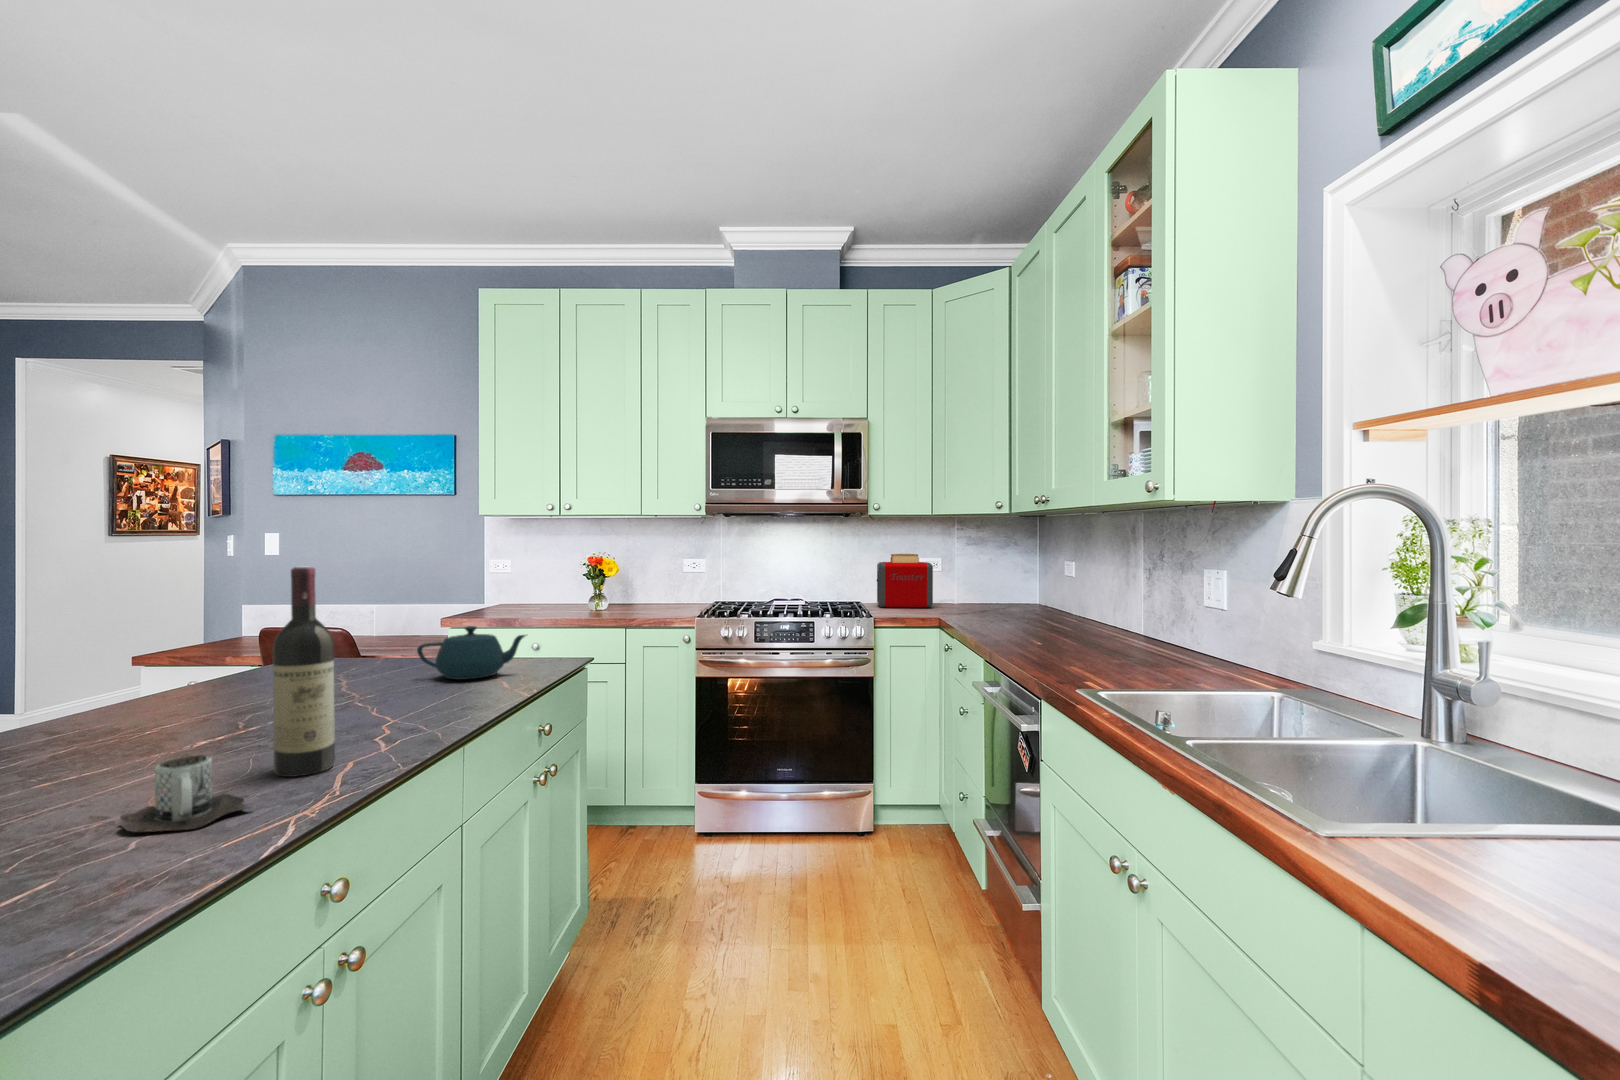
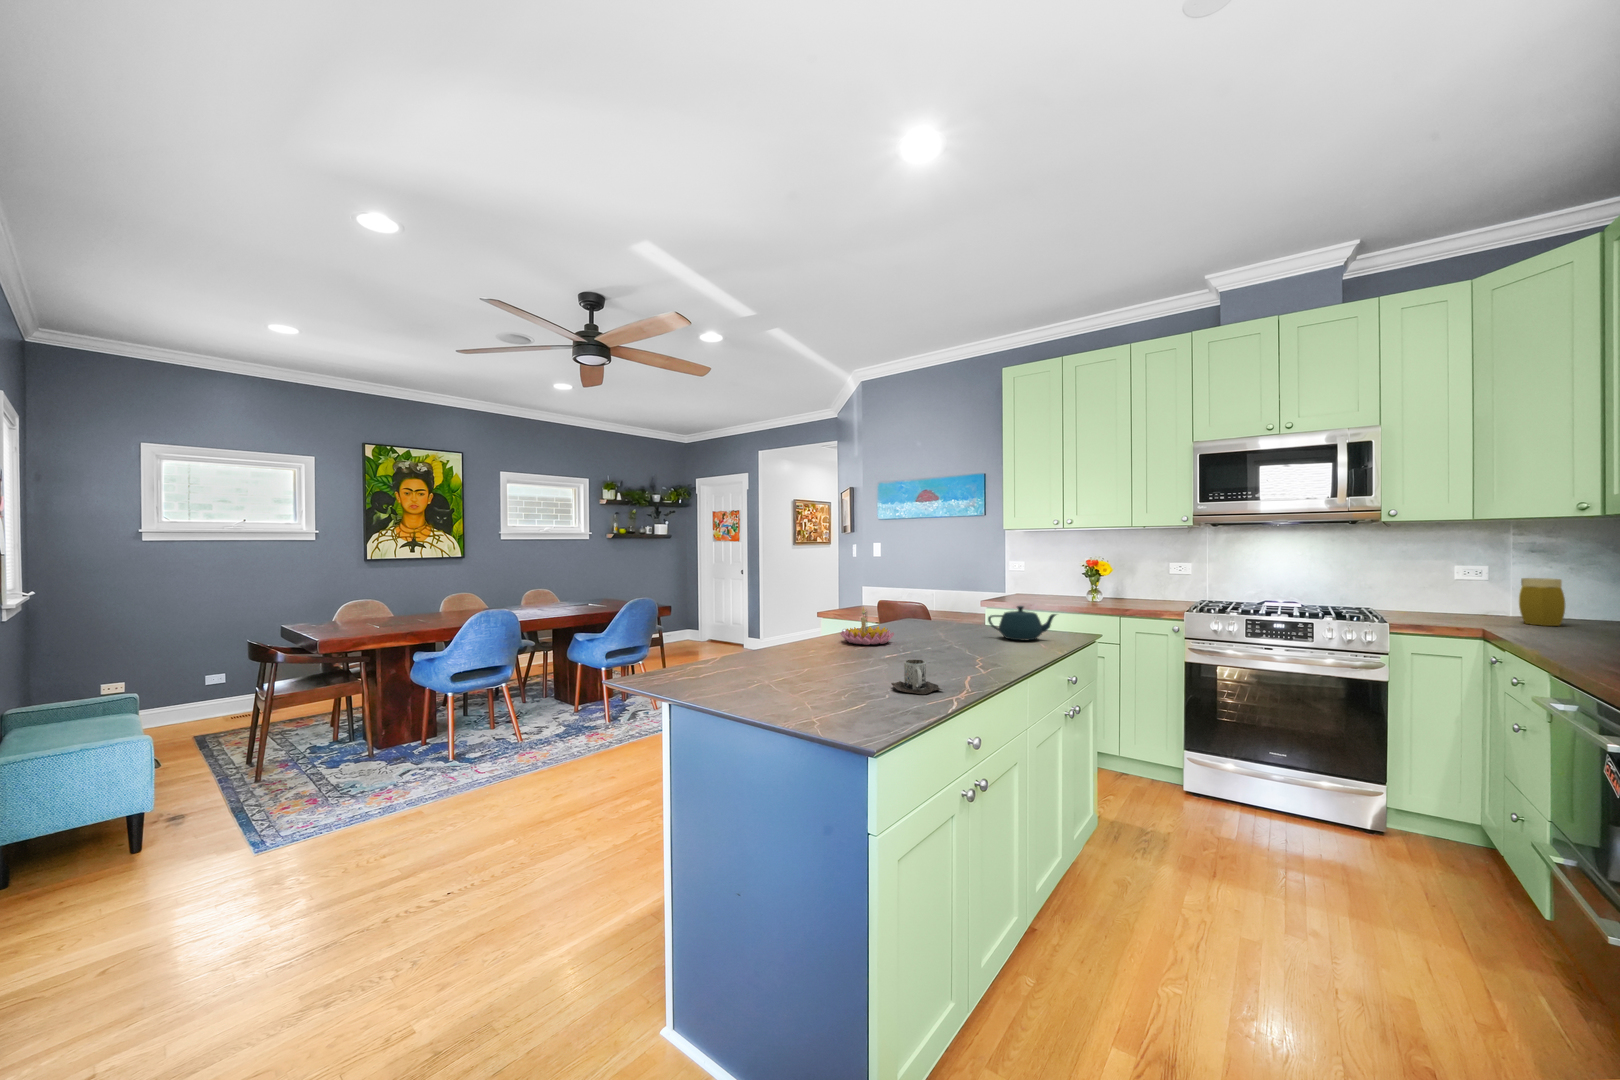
toaster: present [877,554,933,608] -> none [1394,560,1476,617]
wine bottle: present [273,567,335,777] -> none [941,566,970,679]
jar: none [959,570,987,612] -> present [1519,578,1565,626]
candle holder: none [80,647,221,725] -> present [840,607,894,645]

